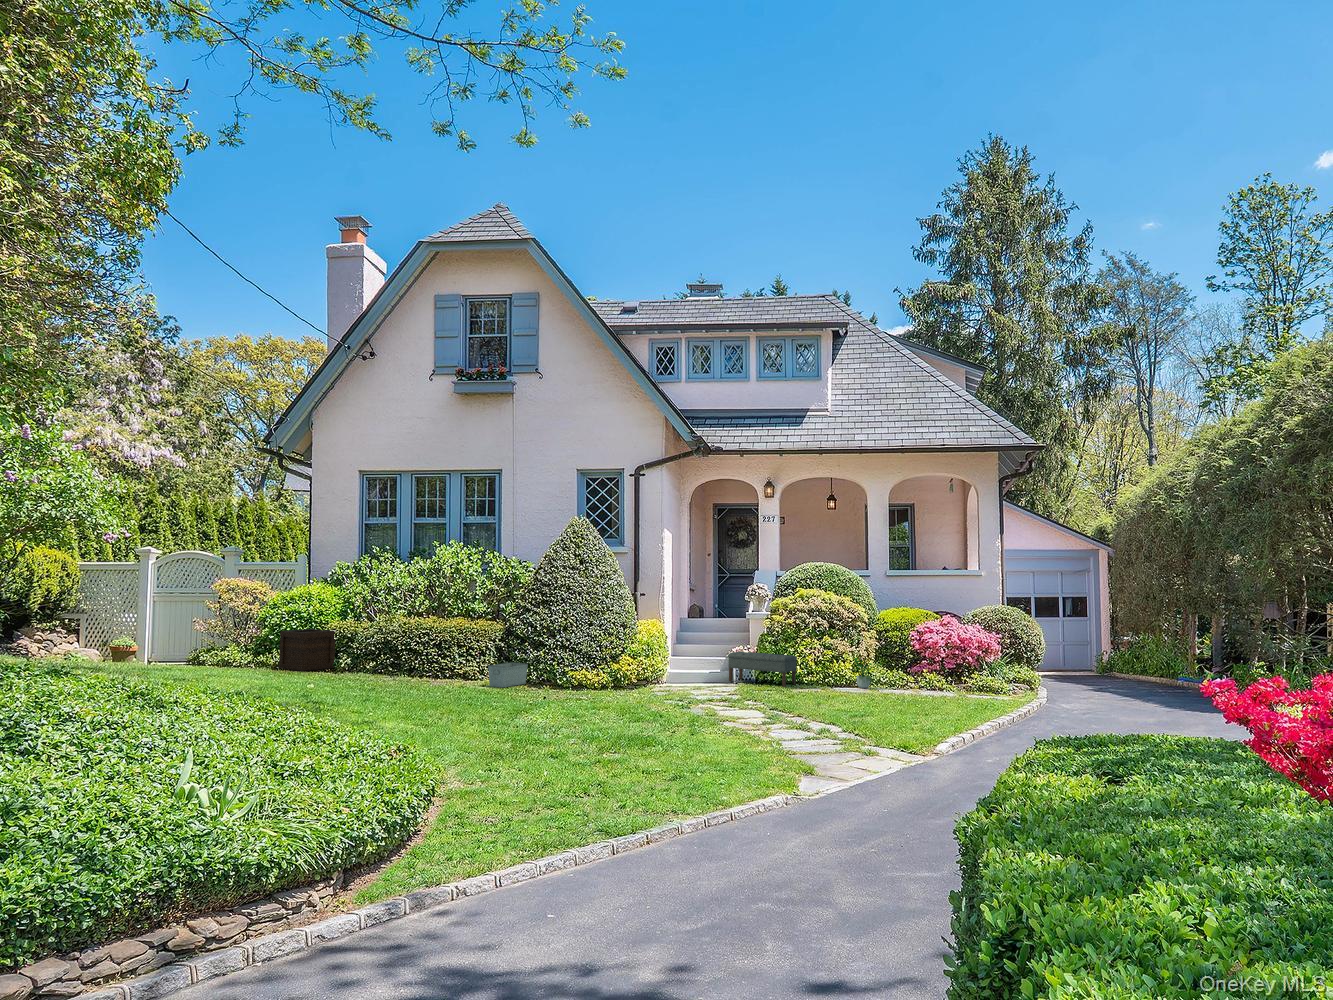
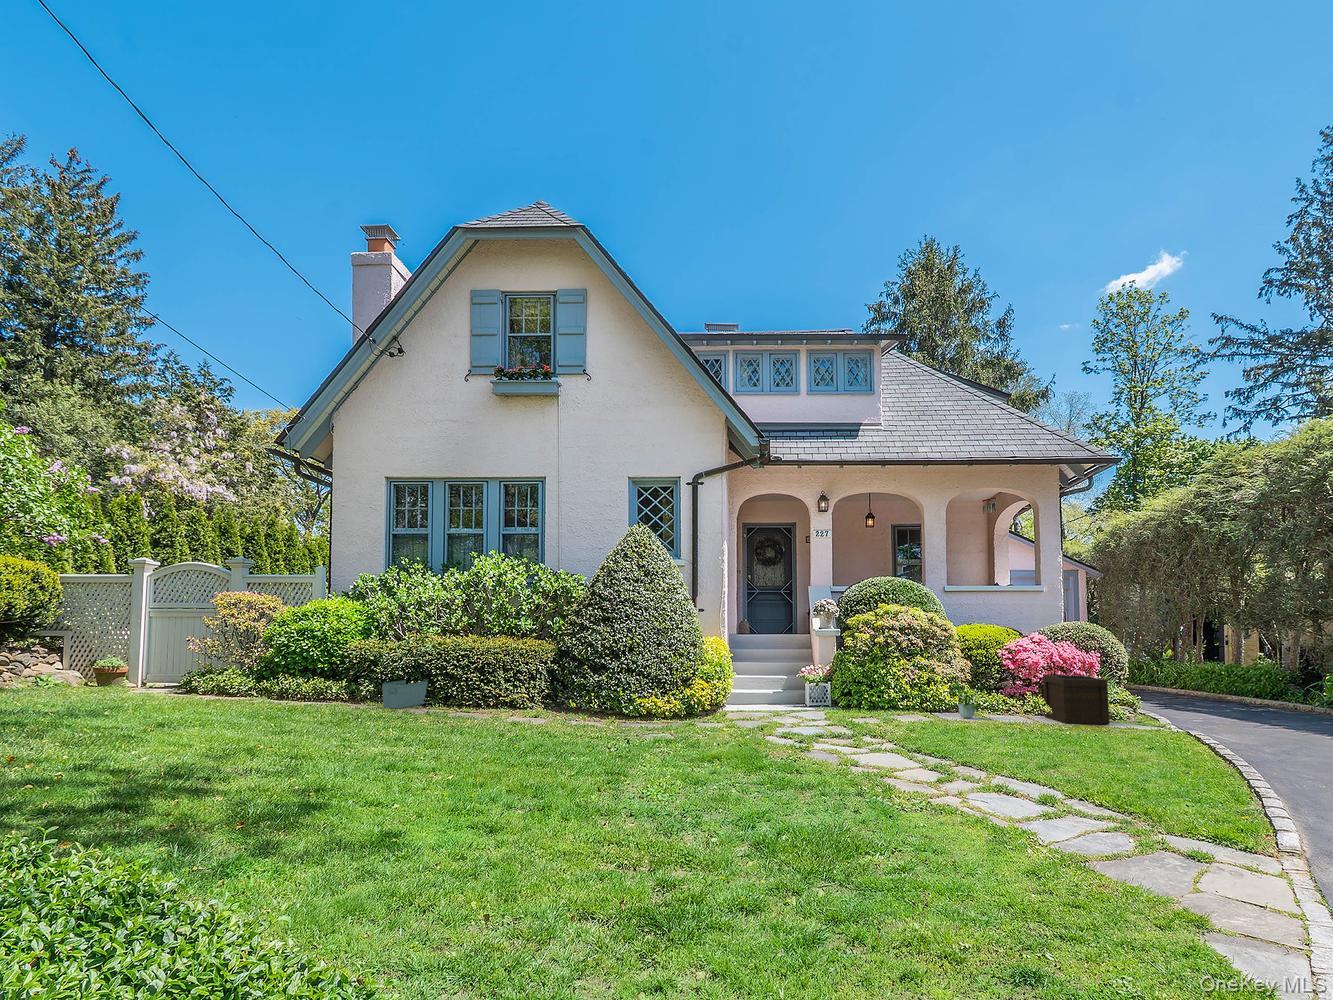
wooden crate: present [279,629,336,671] -> present [1043,675,1109,725]
bench: present [728,651,797,687] -> none [809,676,891,718]
storage bin: present [488,662,528,687] -> present [382,679,428,709]

